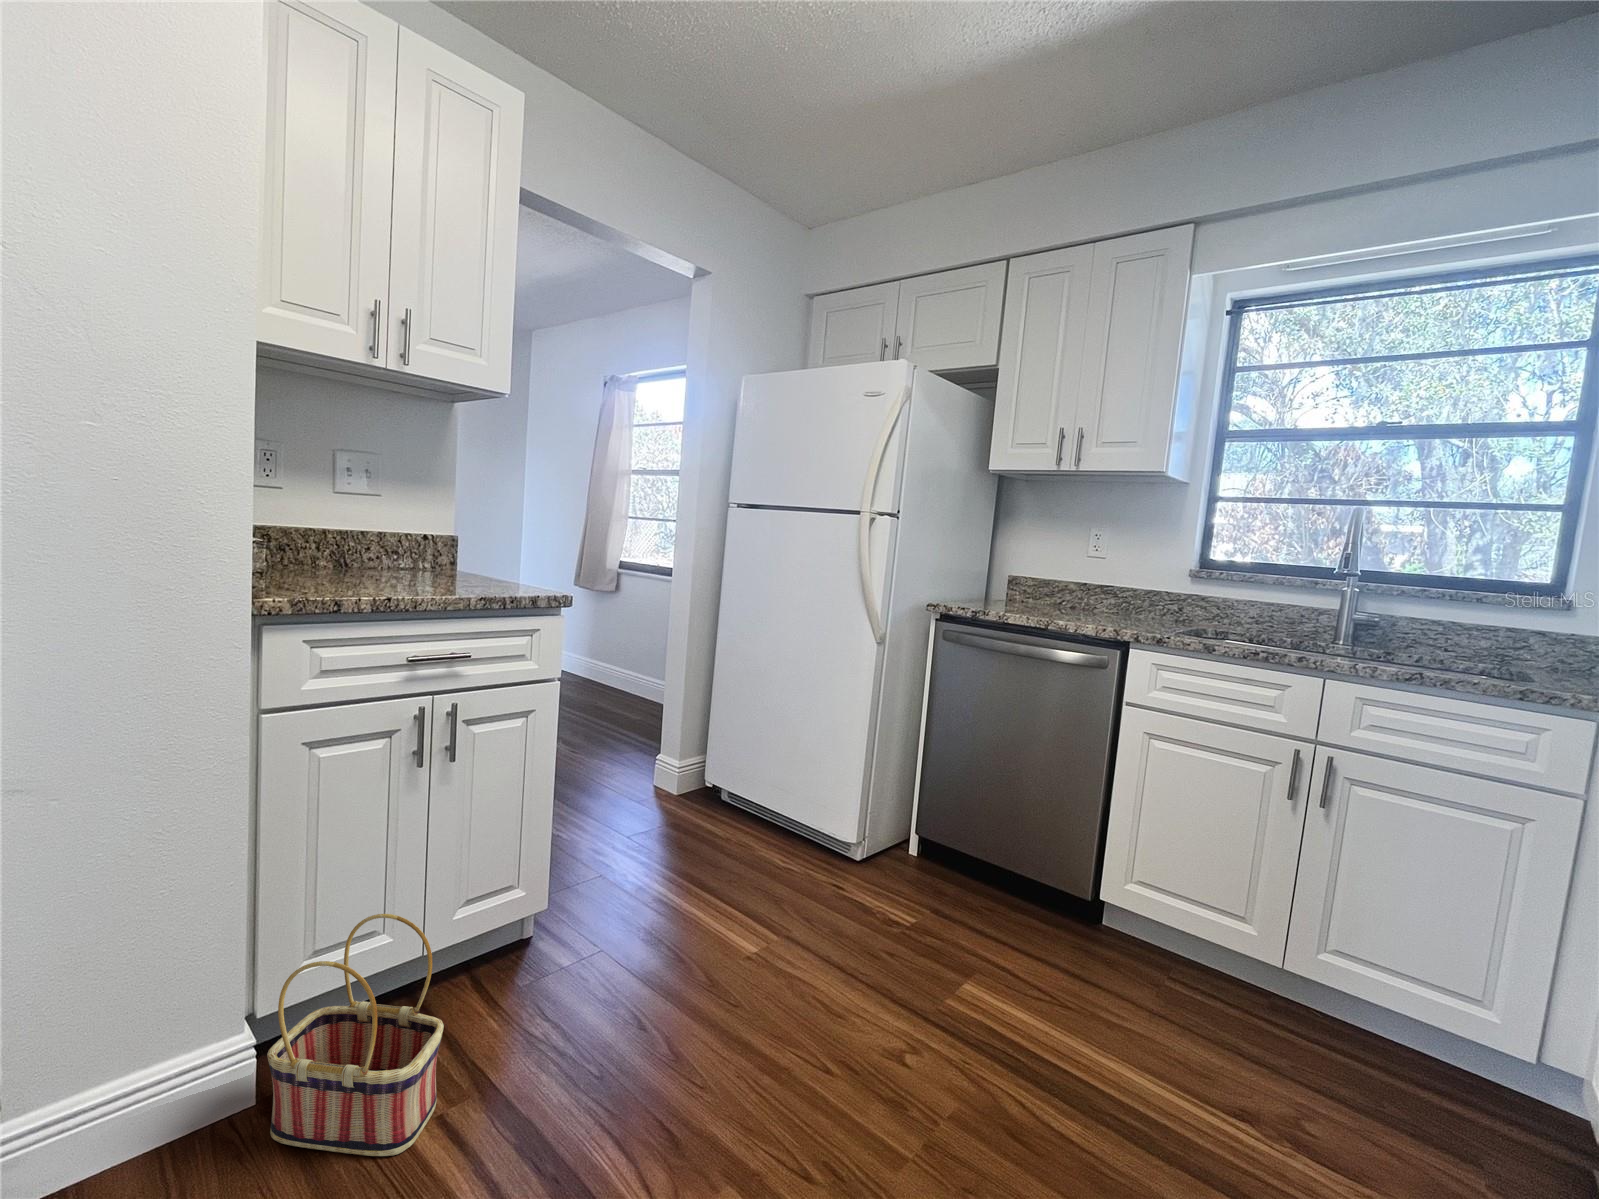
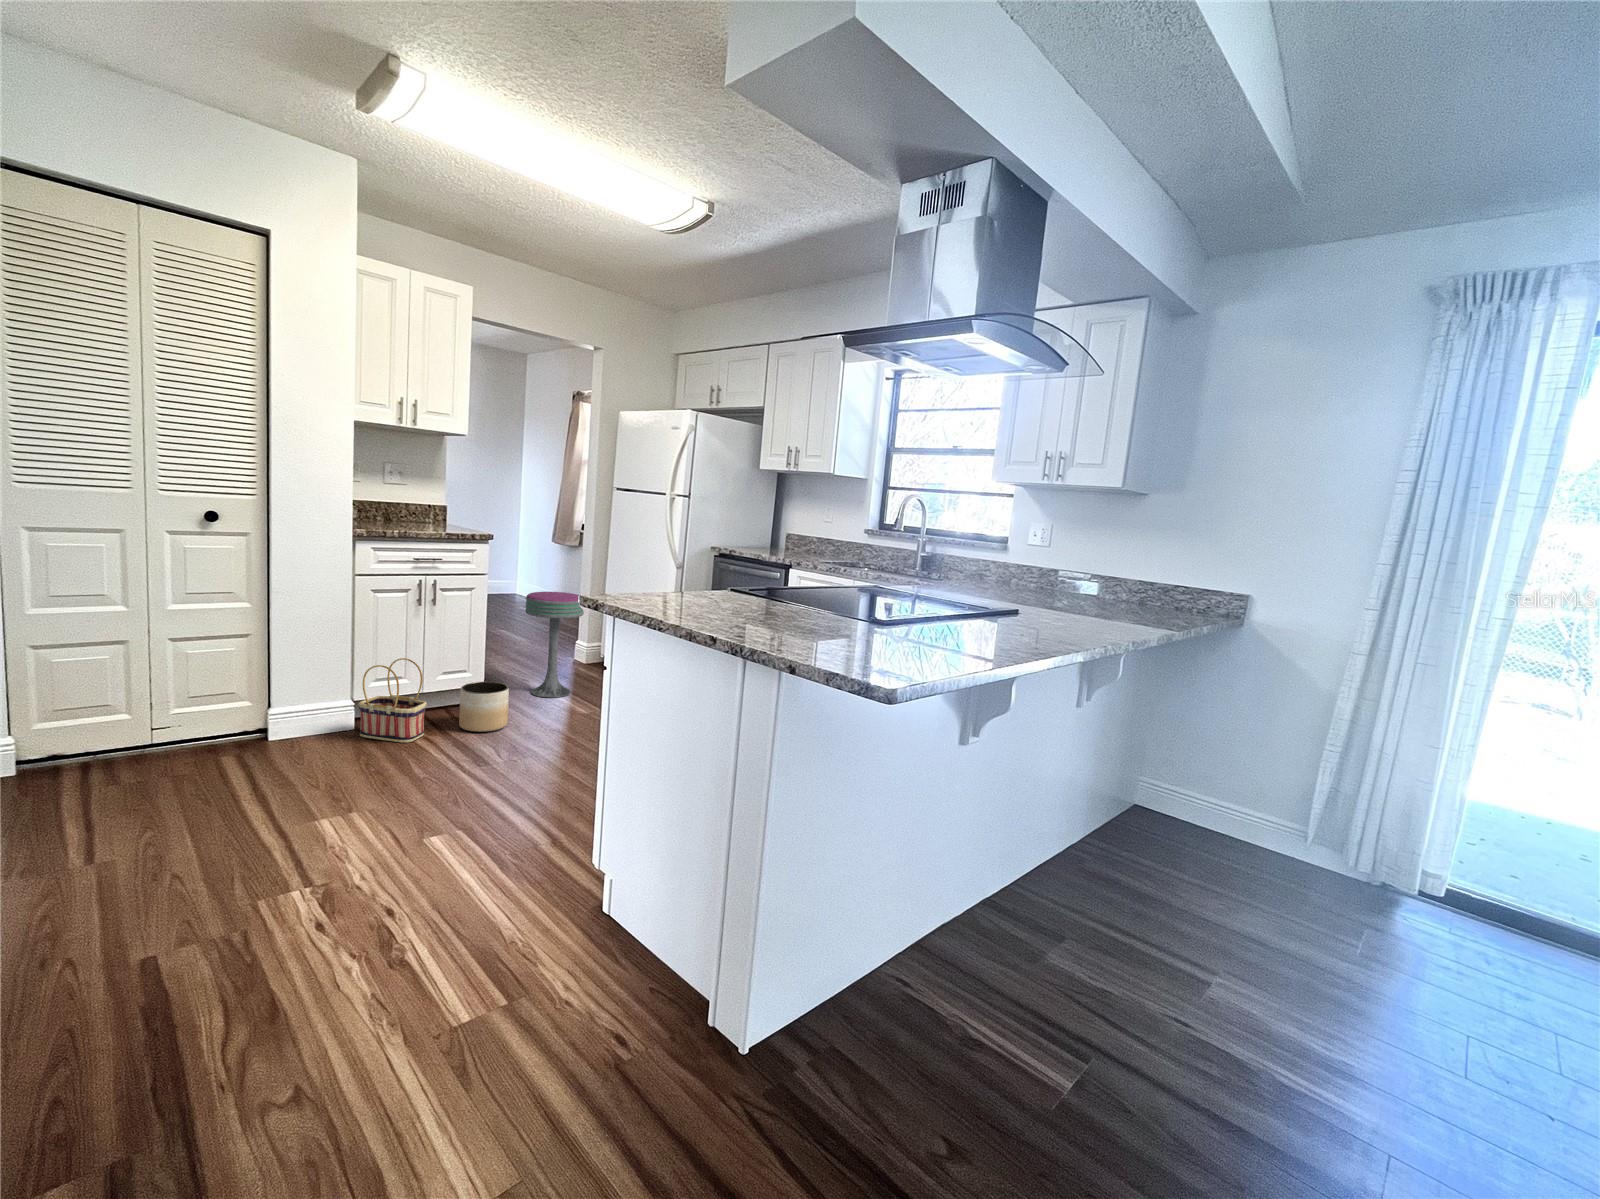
bar stool: none [613,693,721,905] -> present [525,592,584,698]
planter: none [514,923,623,1070] -> present [459,682,509,732]

